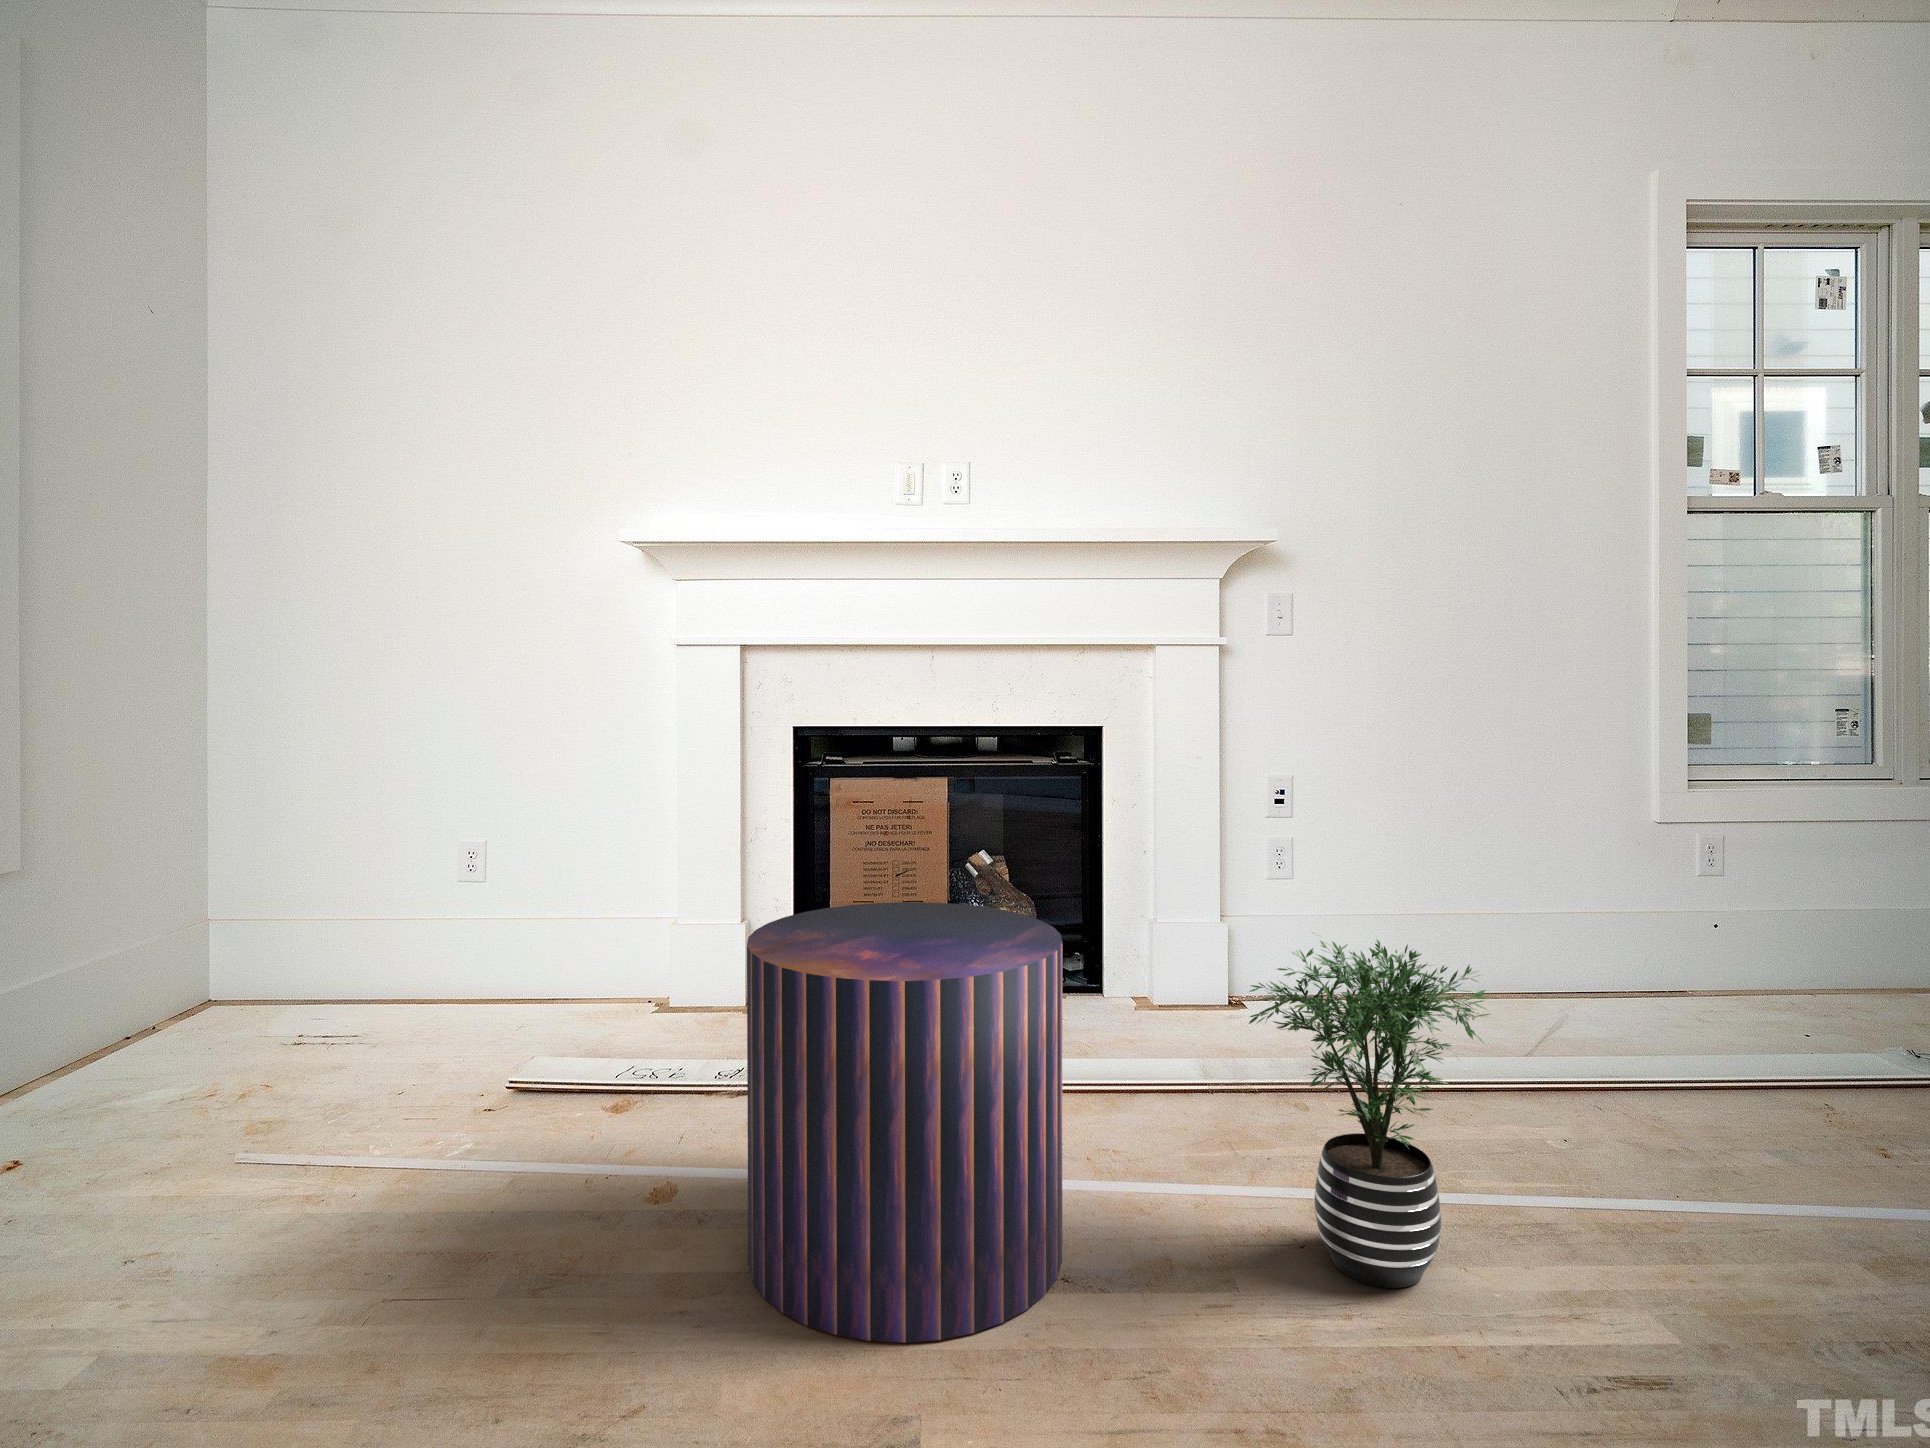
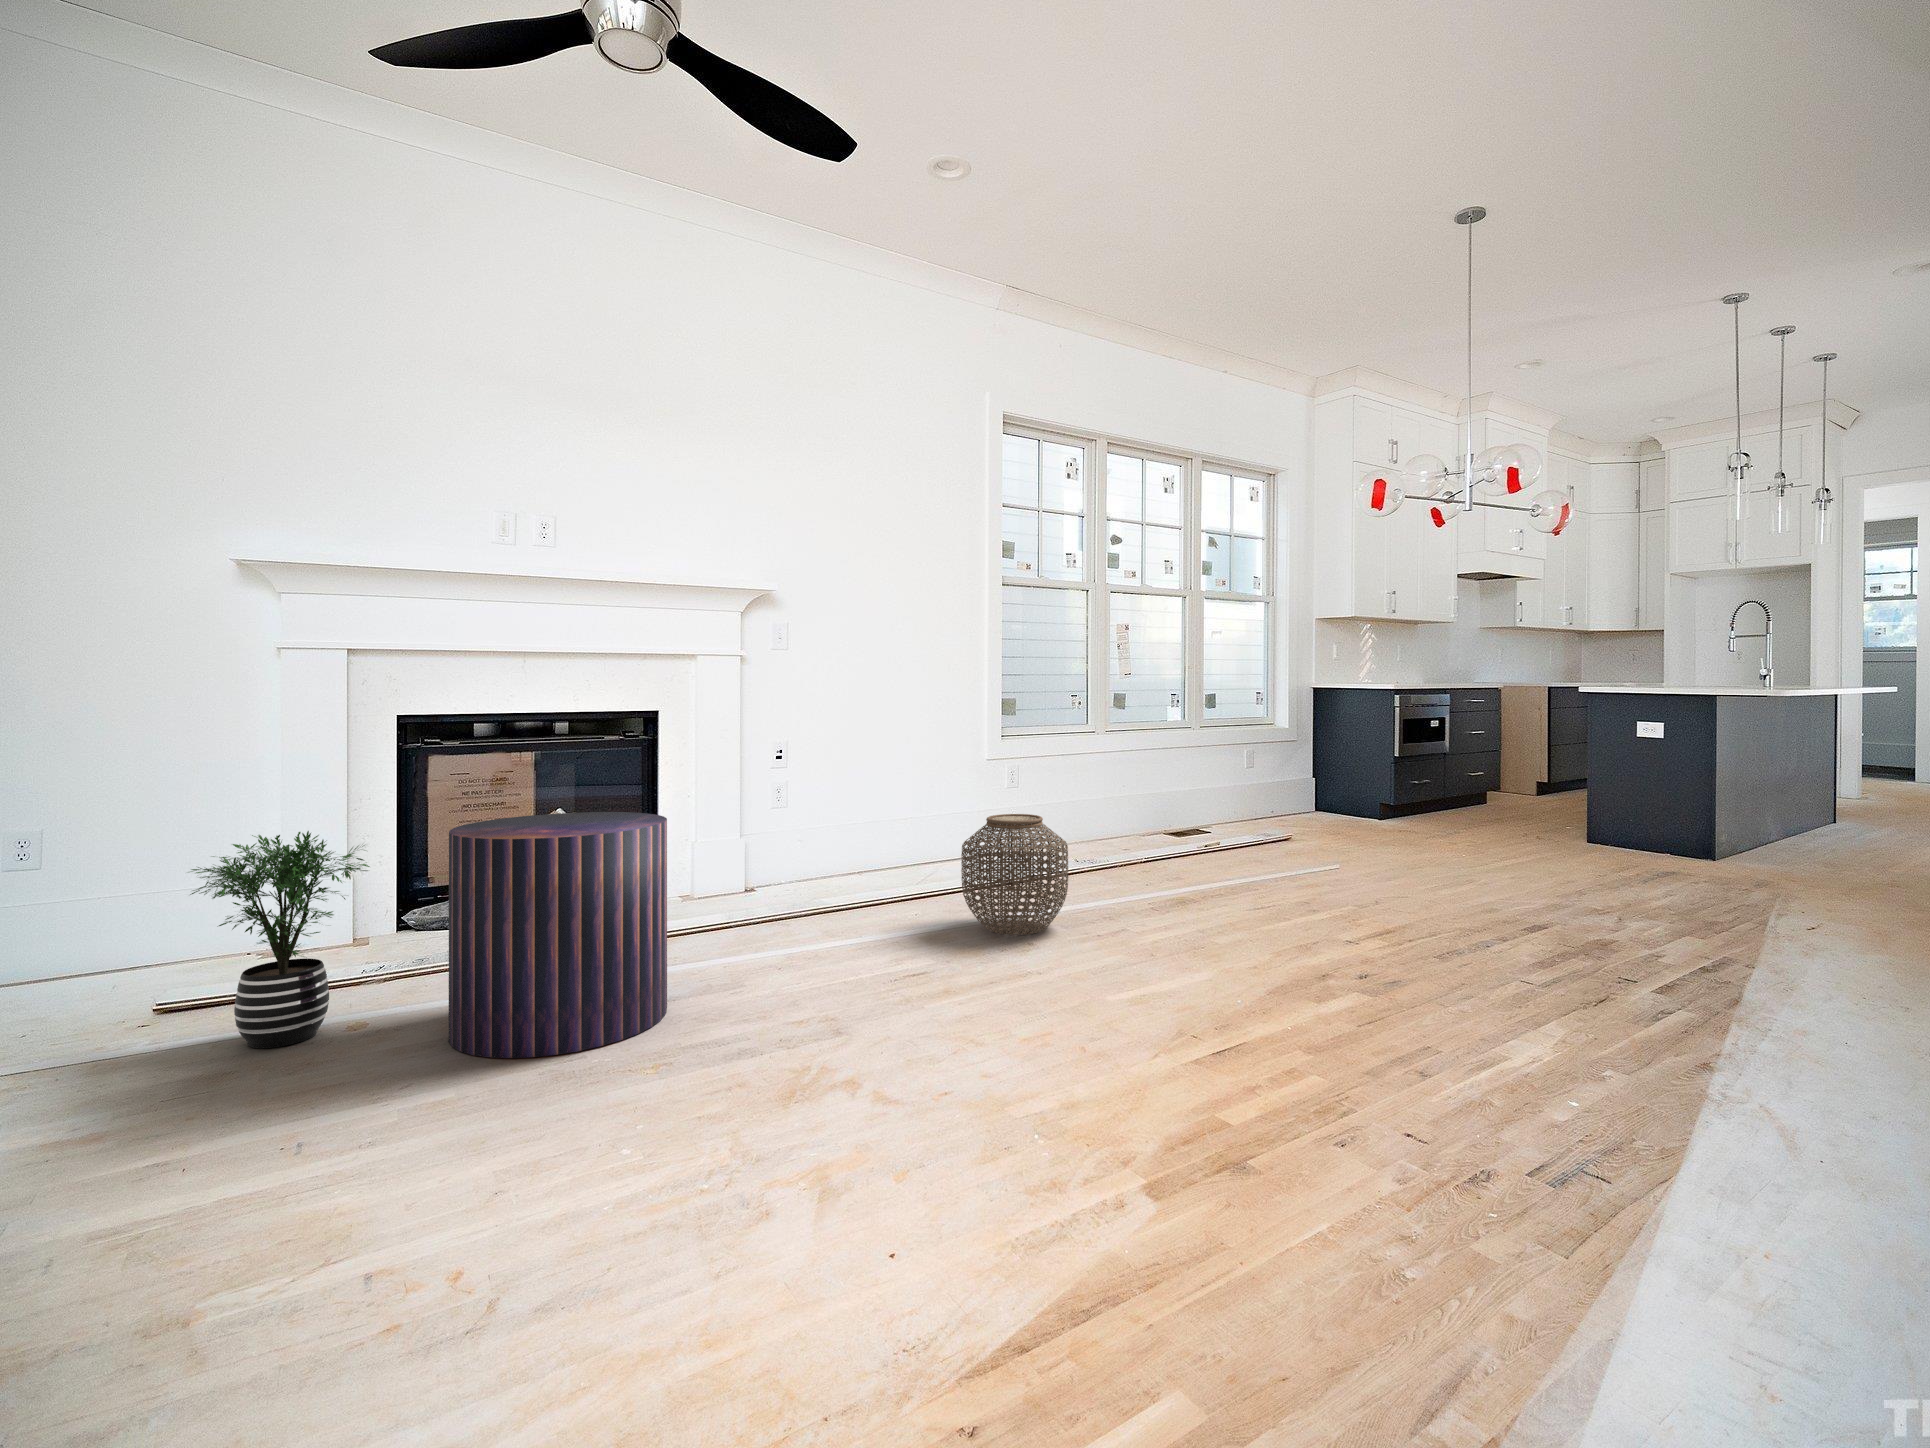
potted plant: present [1249,940,1490,1288] -> present [190,831,370,1048]
woven basket: none [1623,961,1891,1226] -> present [961,814,1068,935]

